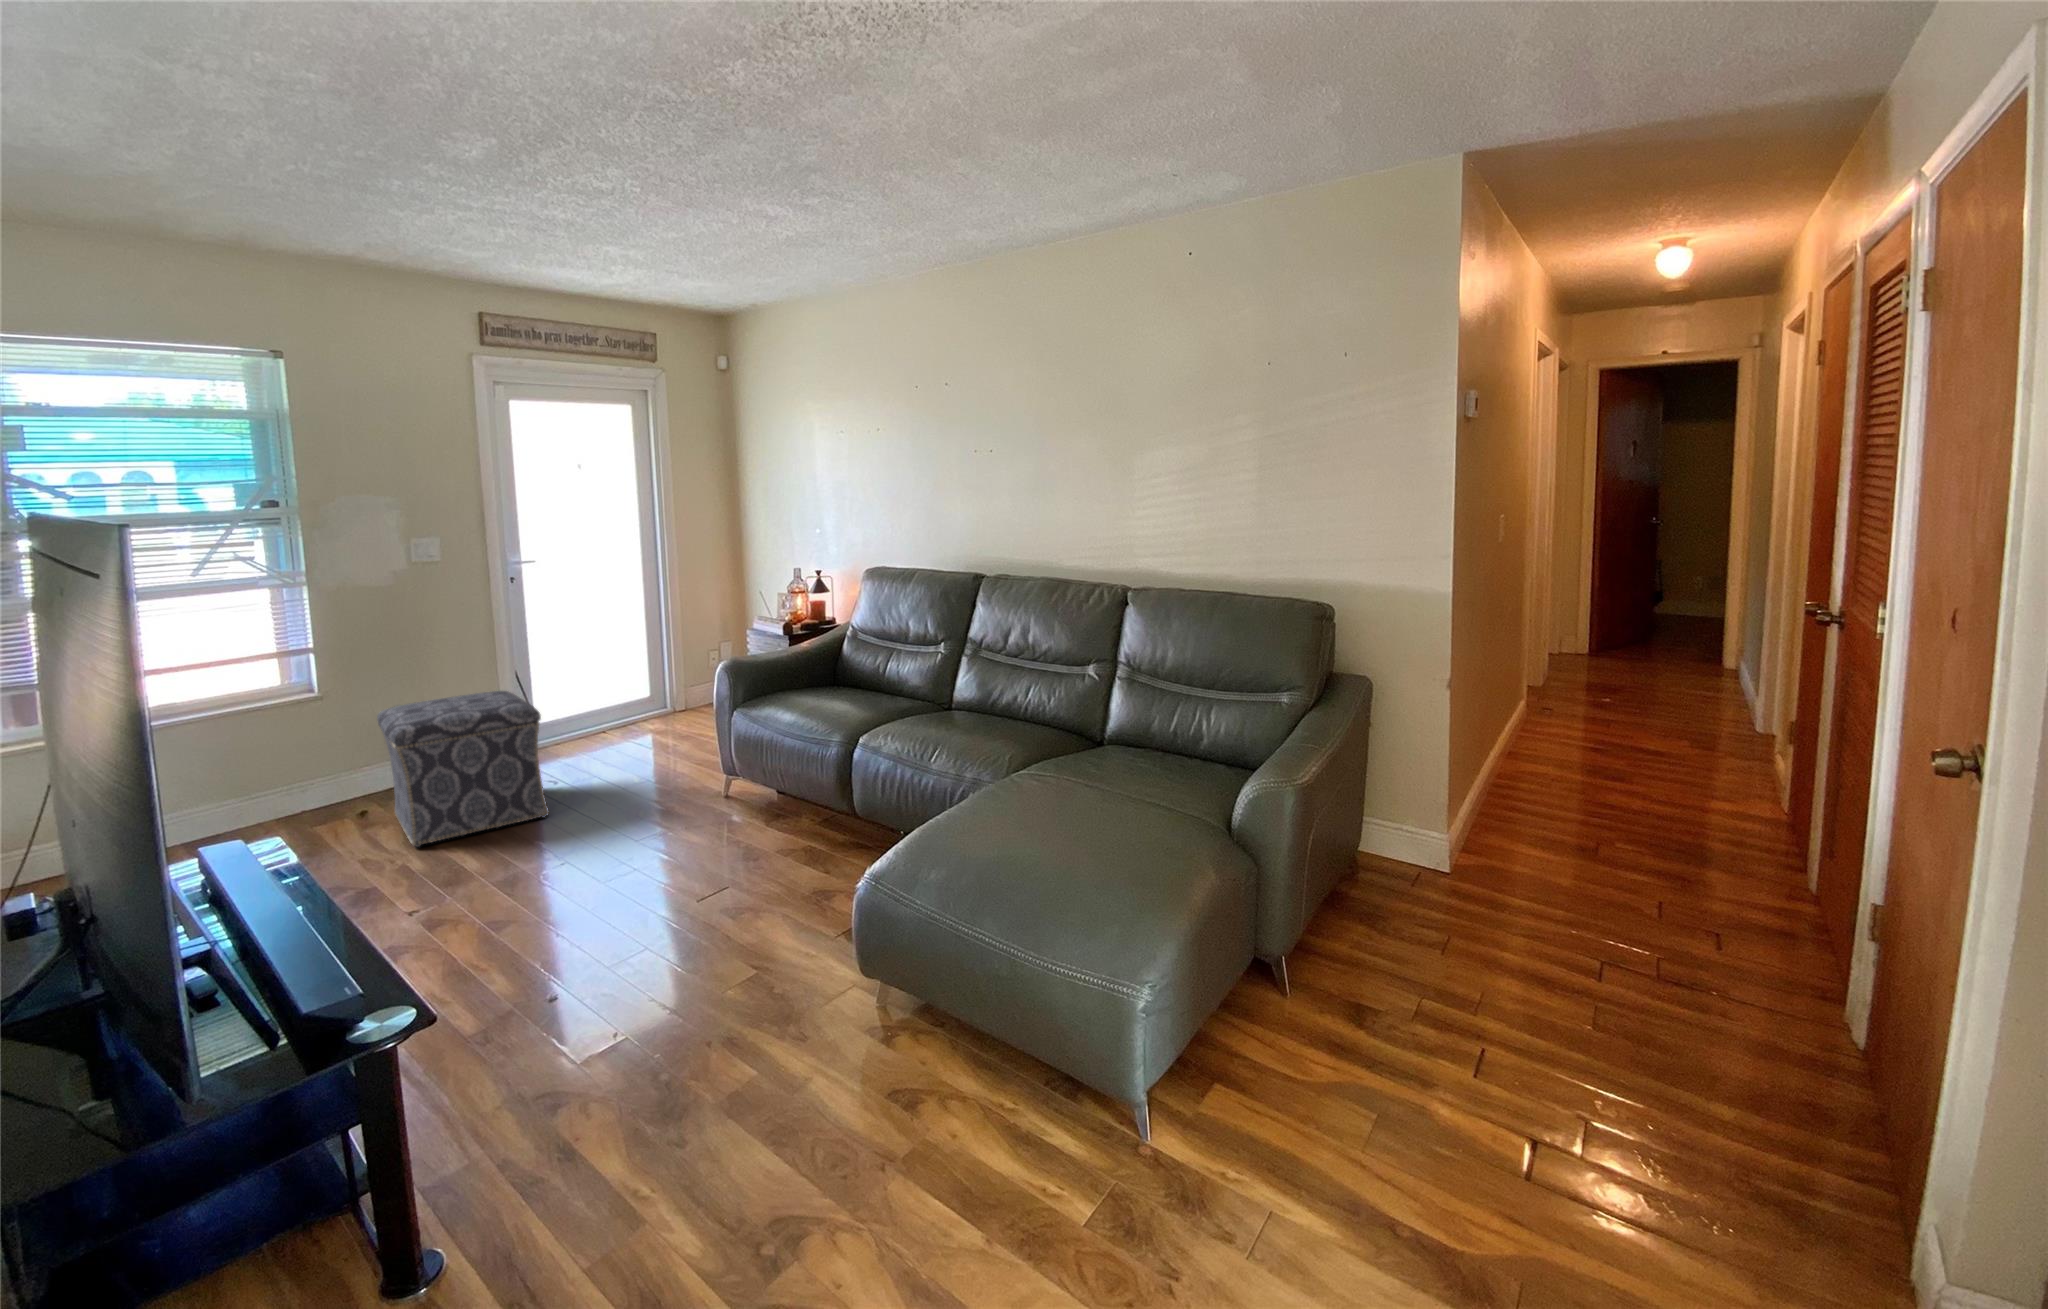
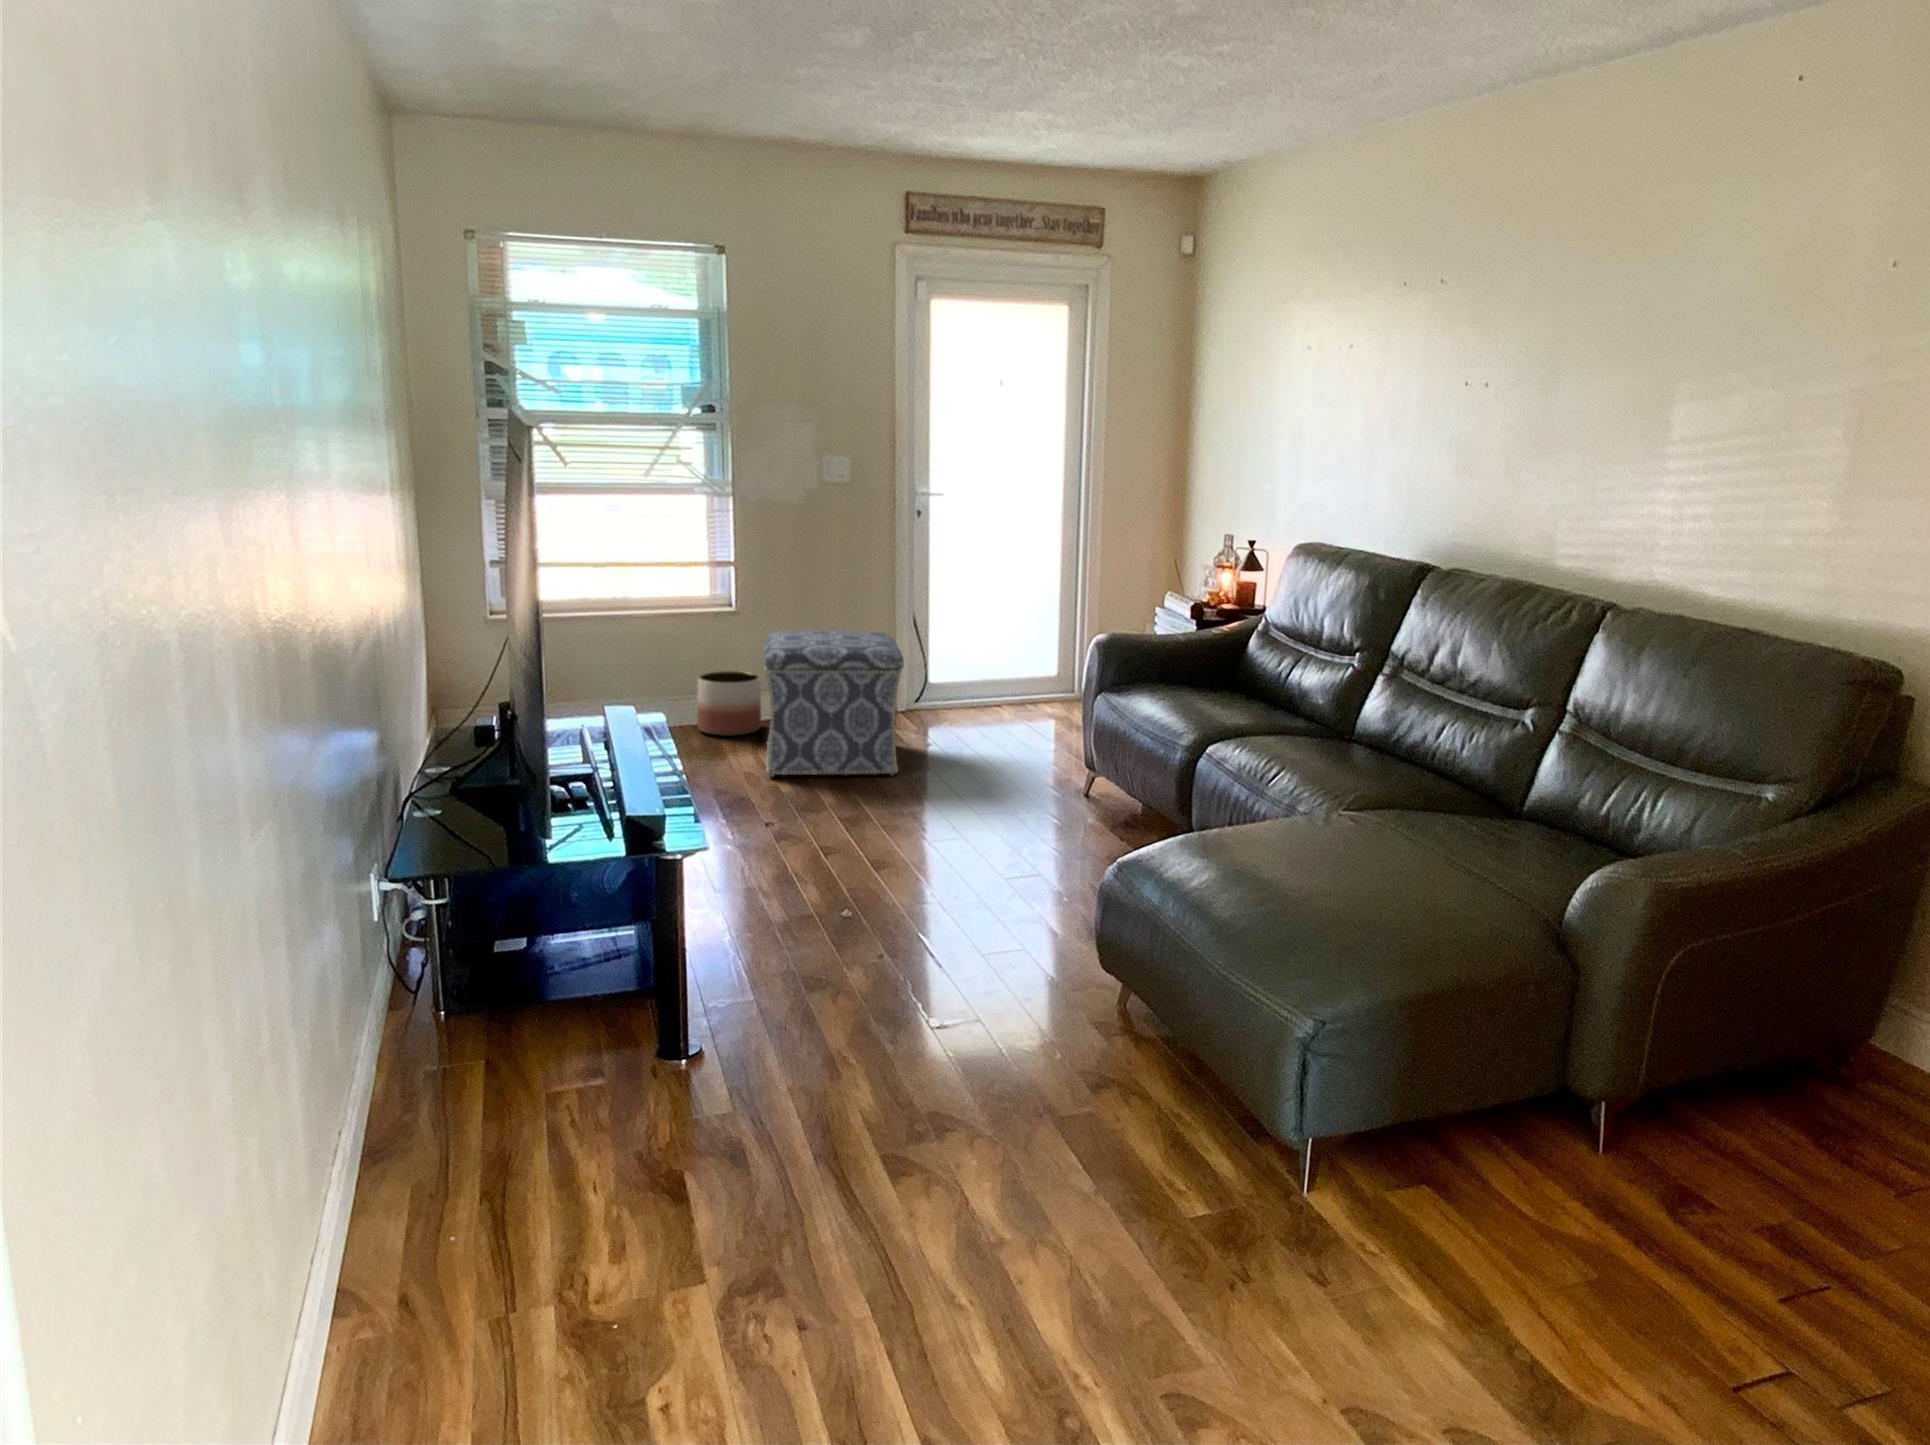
planter: none [296,751,378,819] -> present [697,671,761,736]

